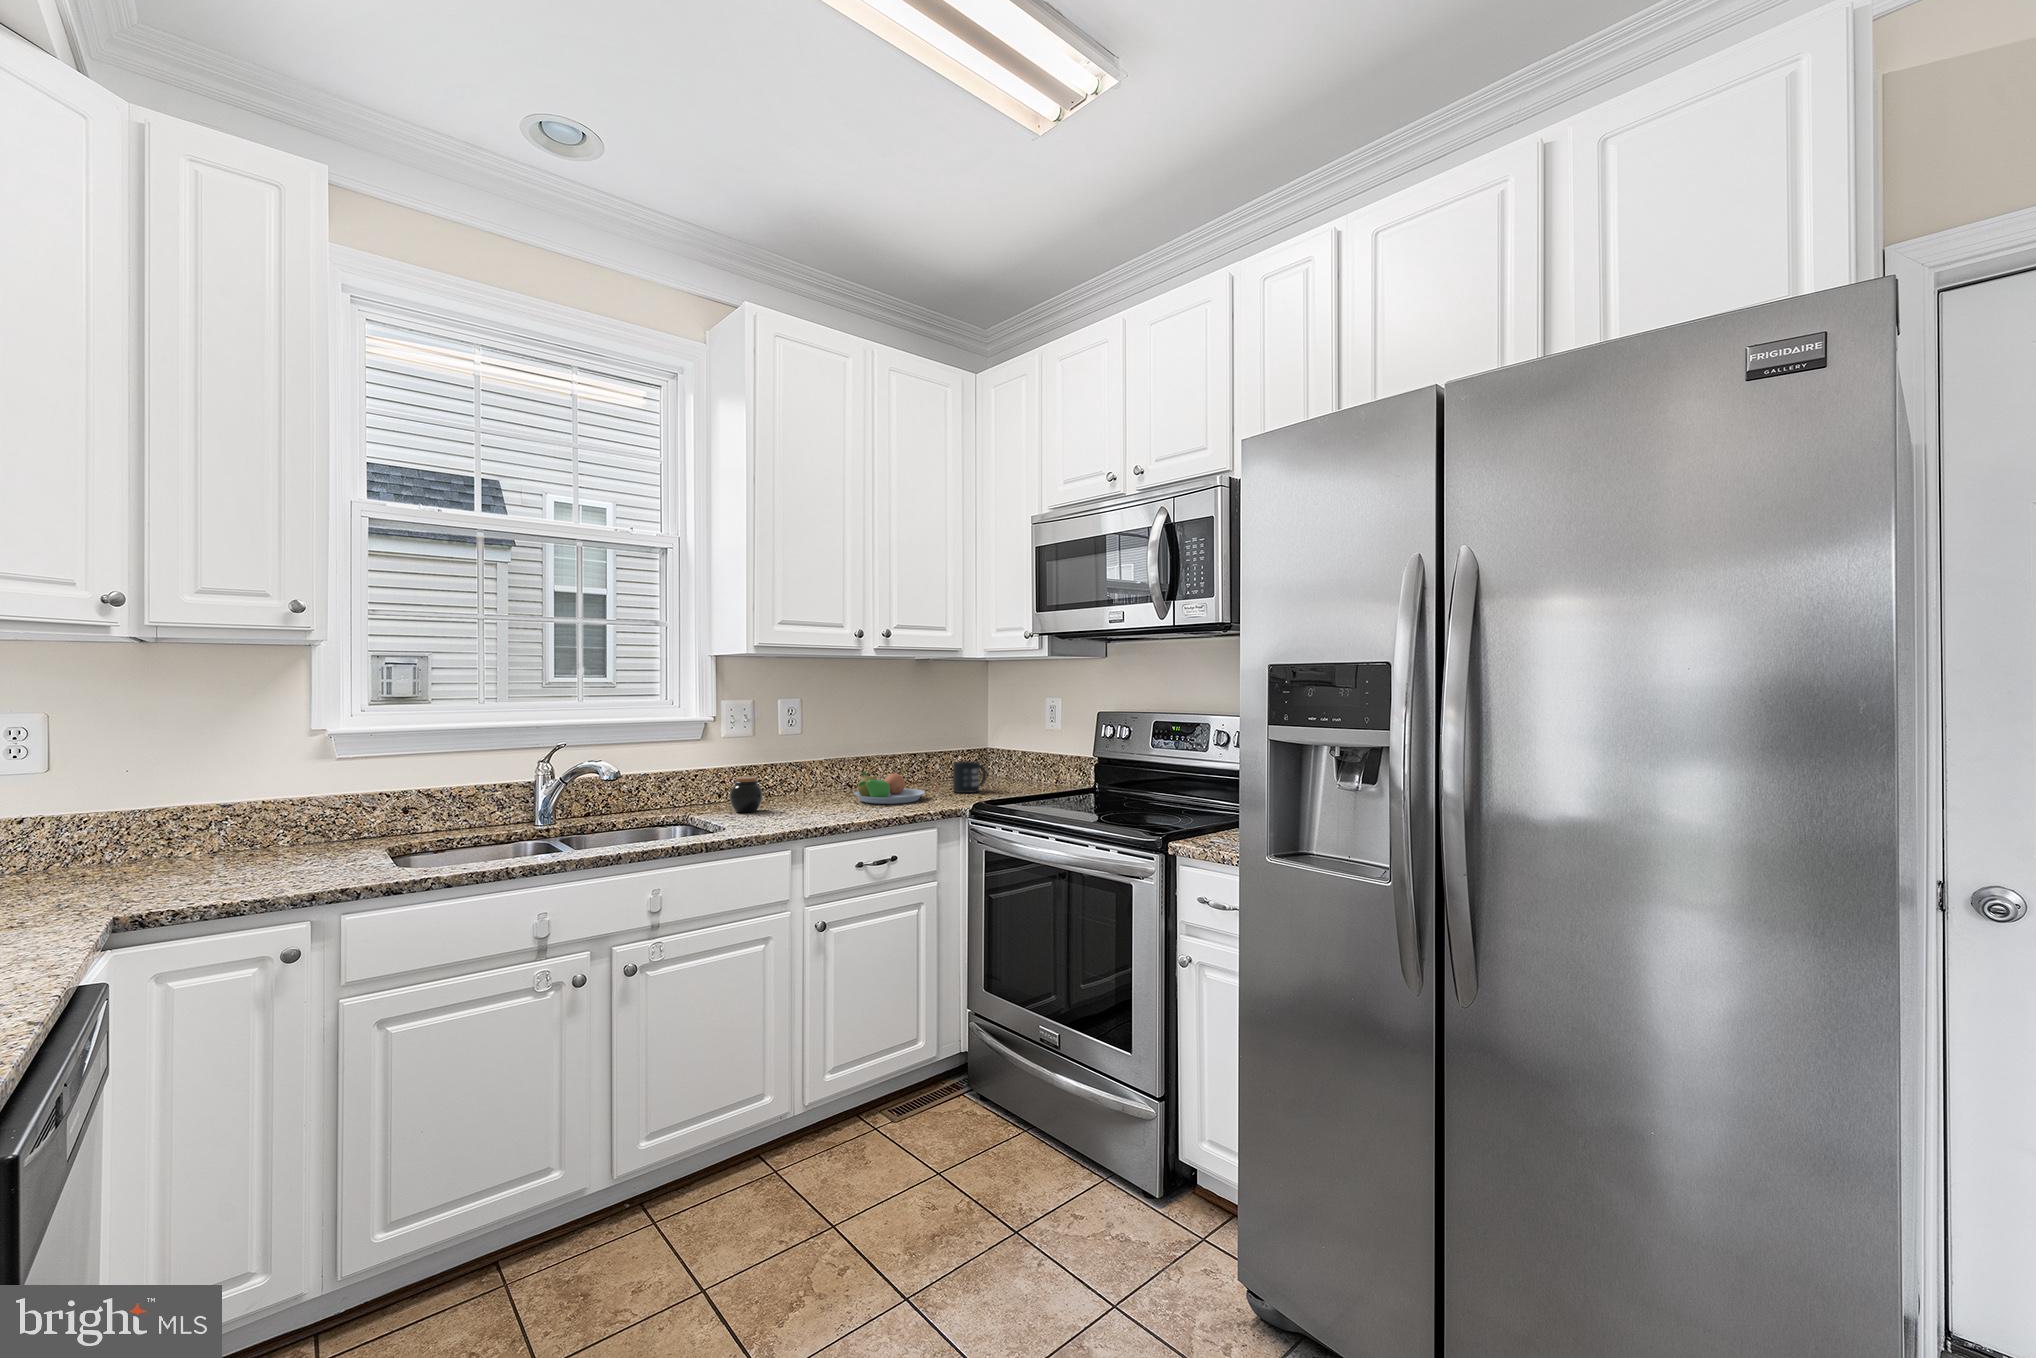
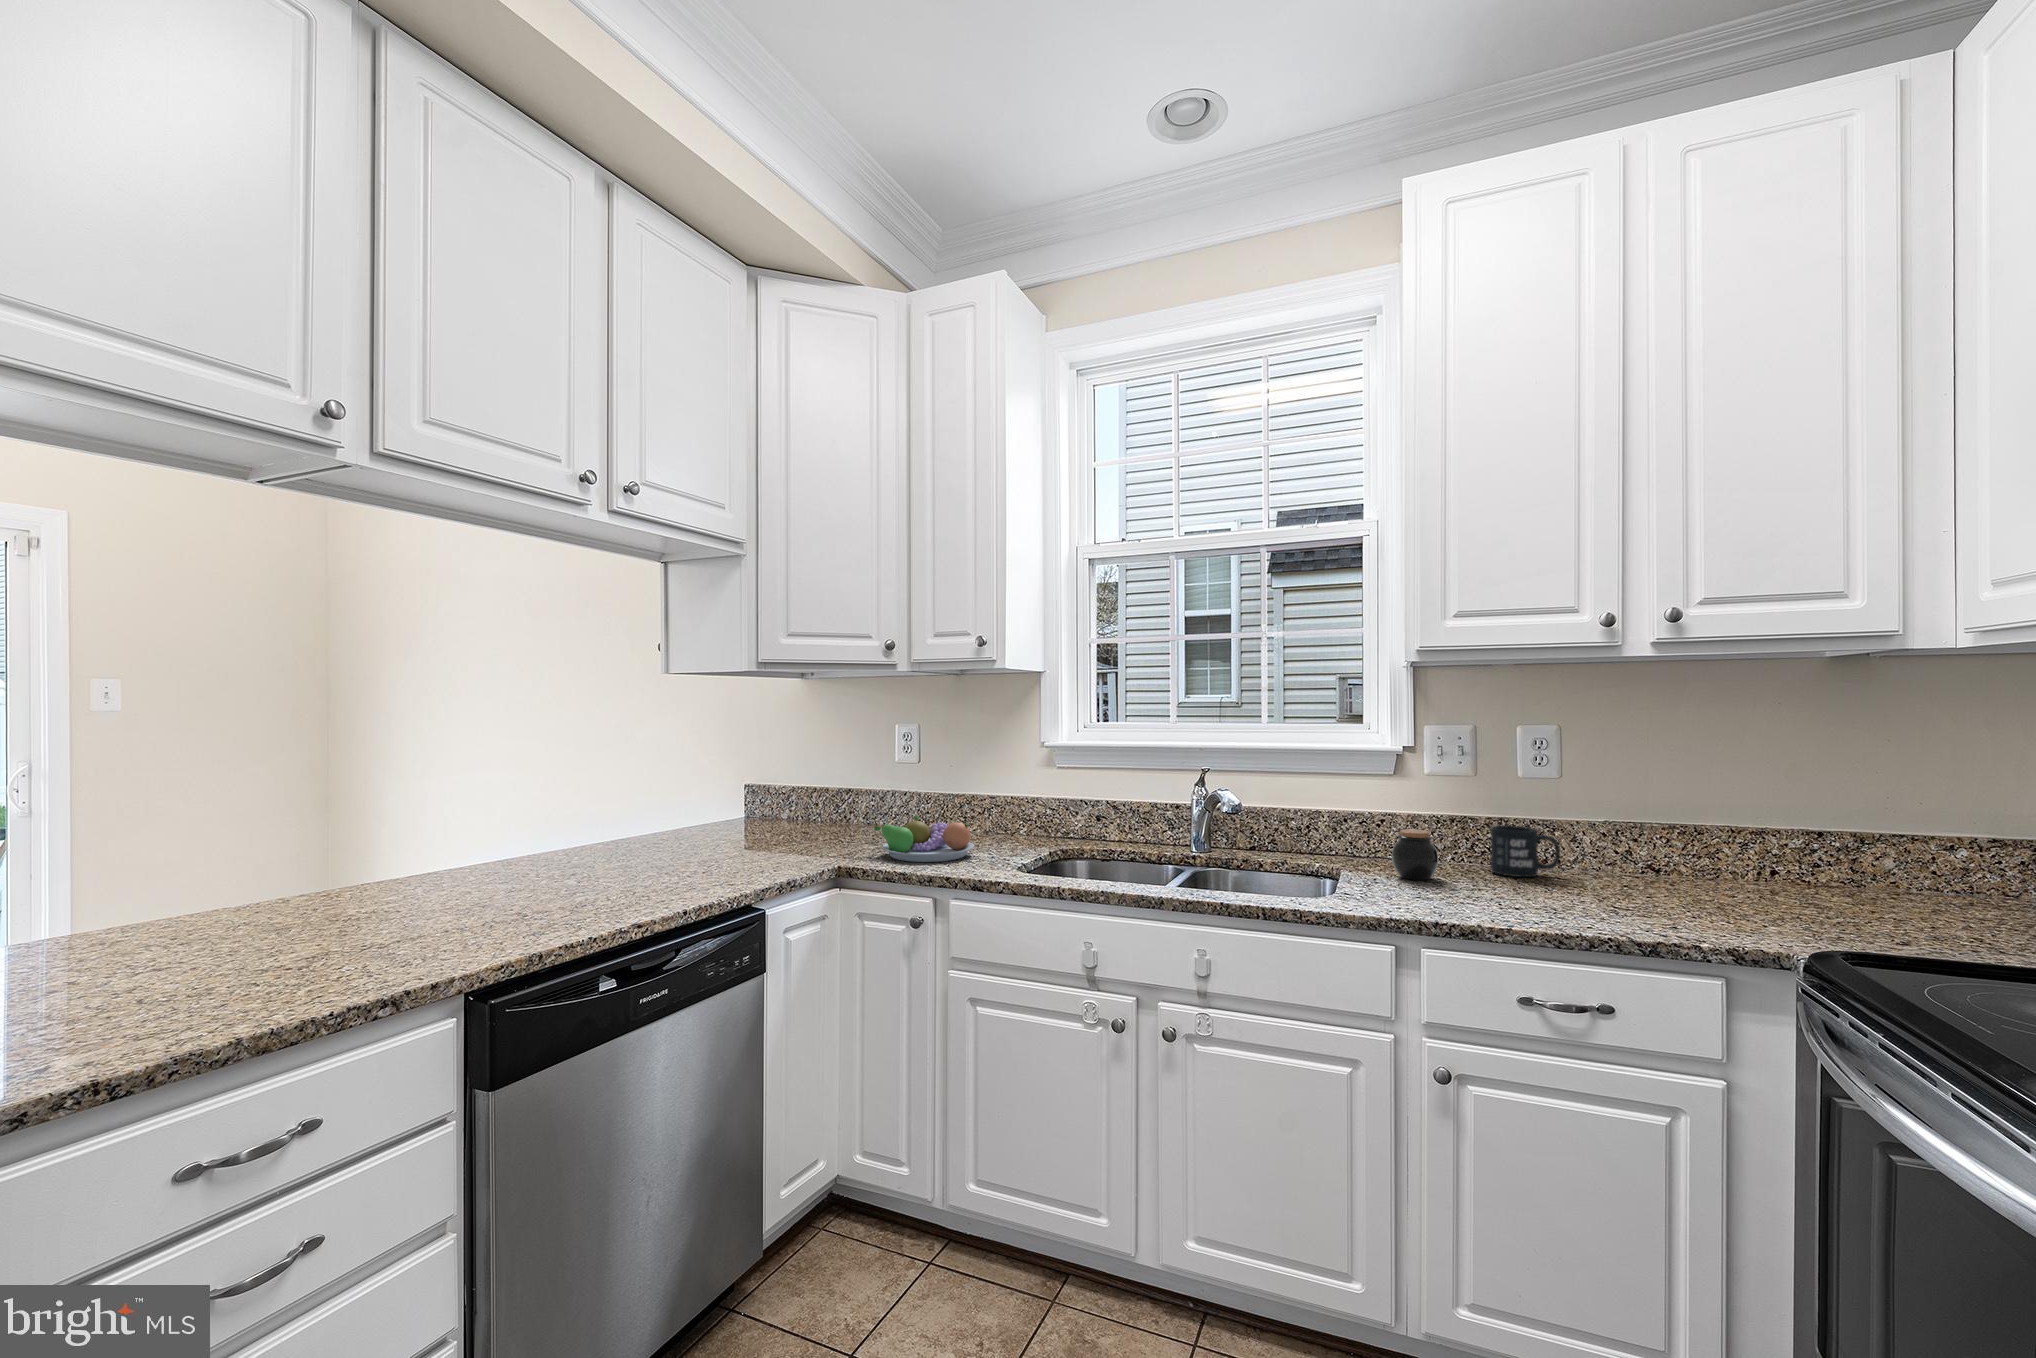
mug: present [953,761,986,793] -> present [1490,825,1560,877]
fruit bowl: present [854,772,925,804] -> present [874,814,974,862]

